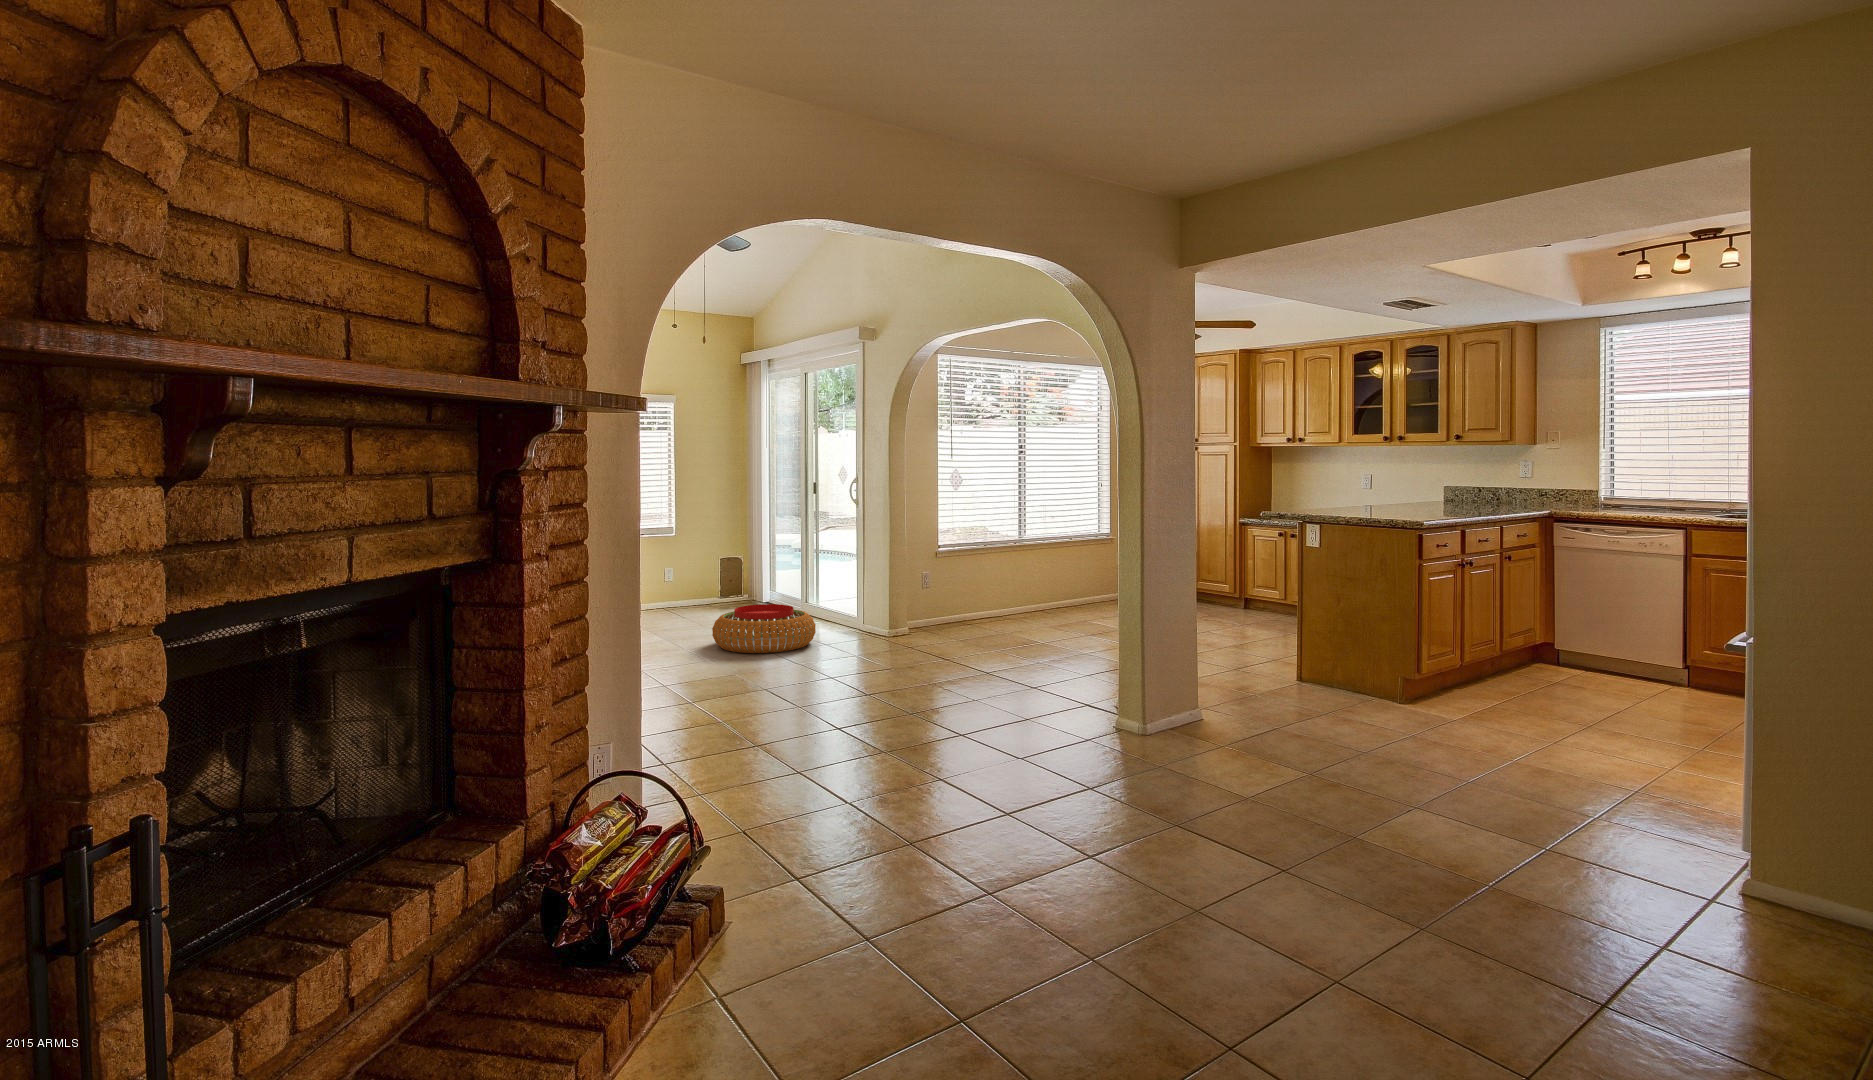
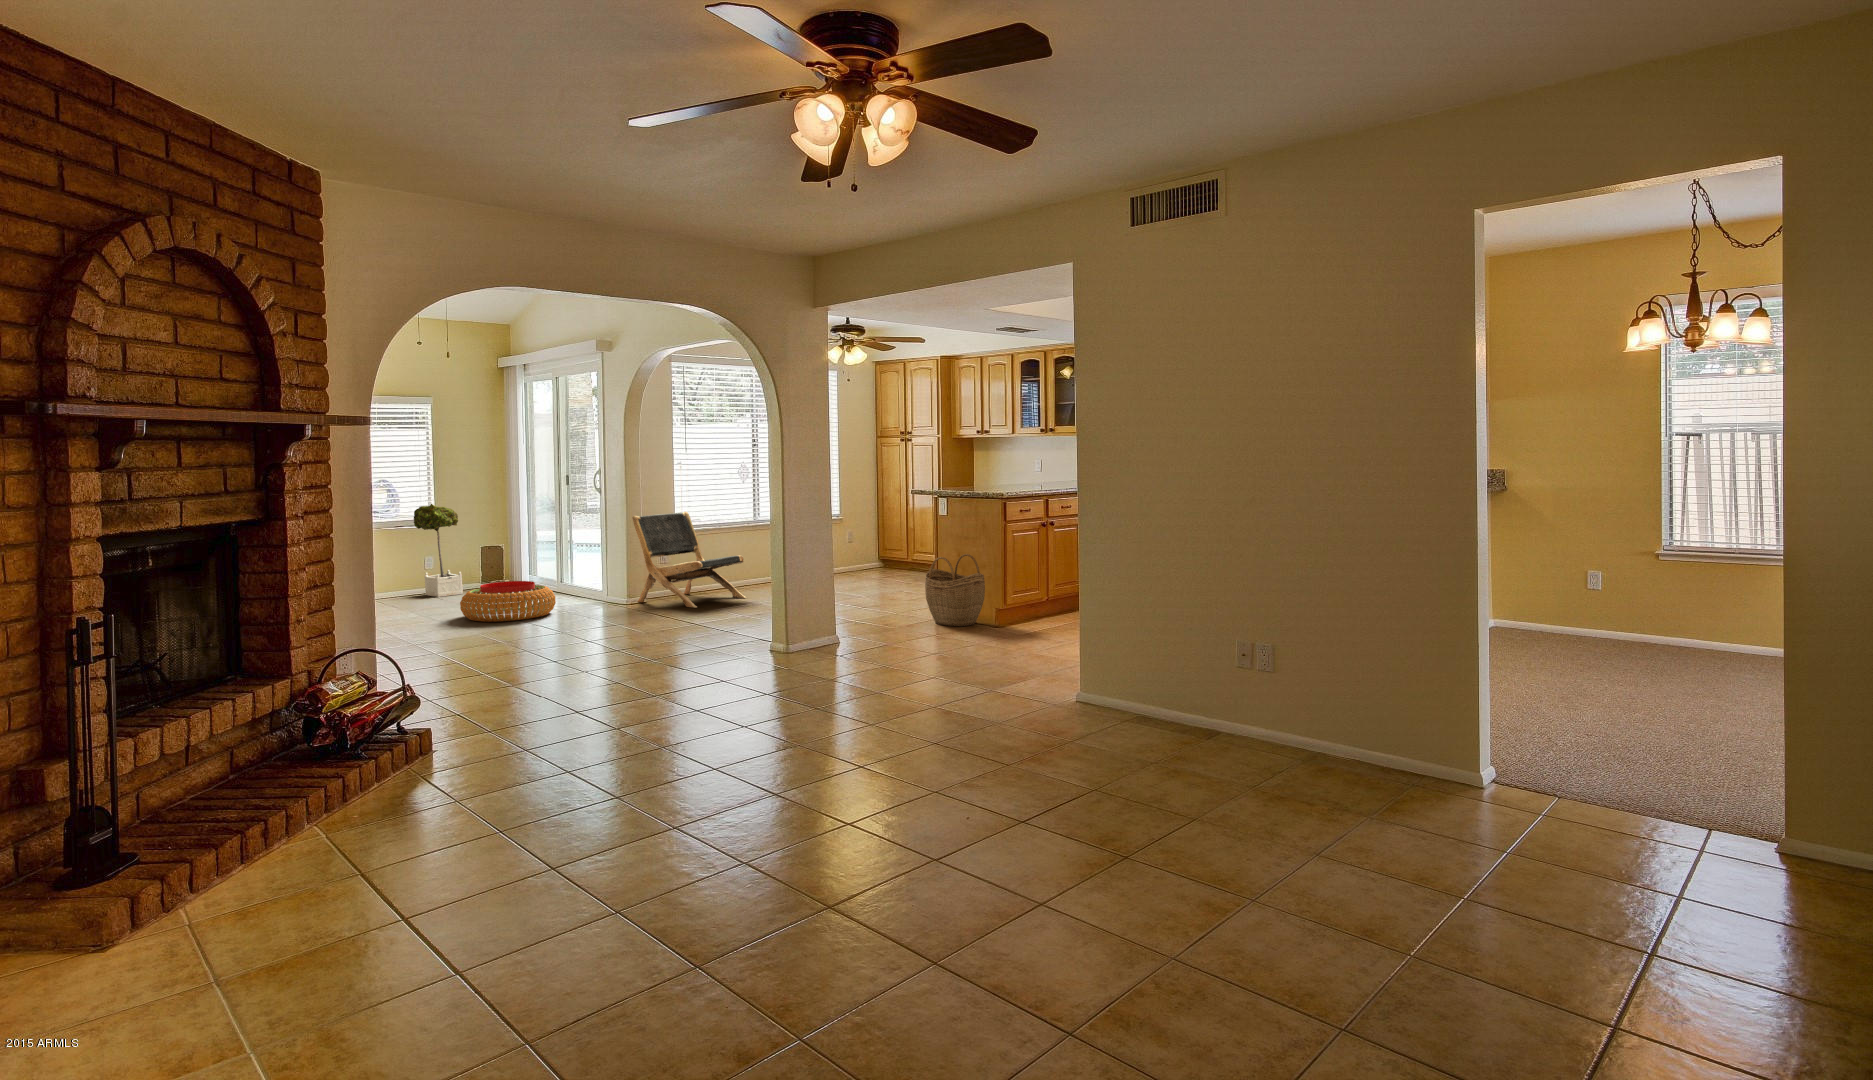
potted tree: none [660,511,708,614] -> present [414,504,463,597]
lounge chair: none [899,527,1026,643] -> present [632,512,746,608]
woven basket: none [1287,596,1374,693] -> present [925,554,985,627]

